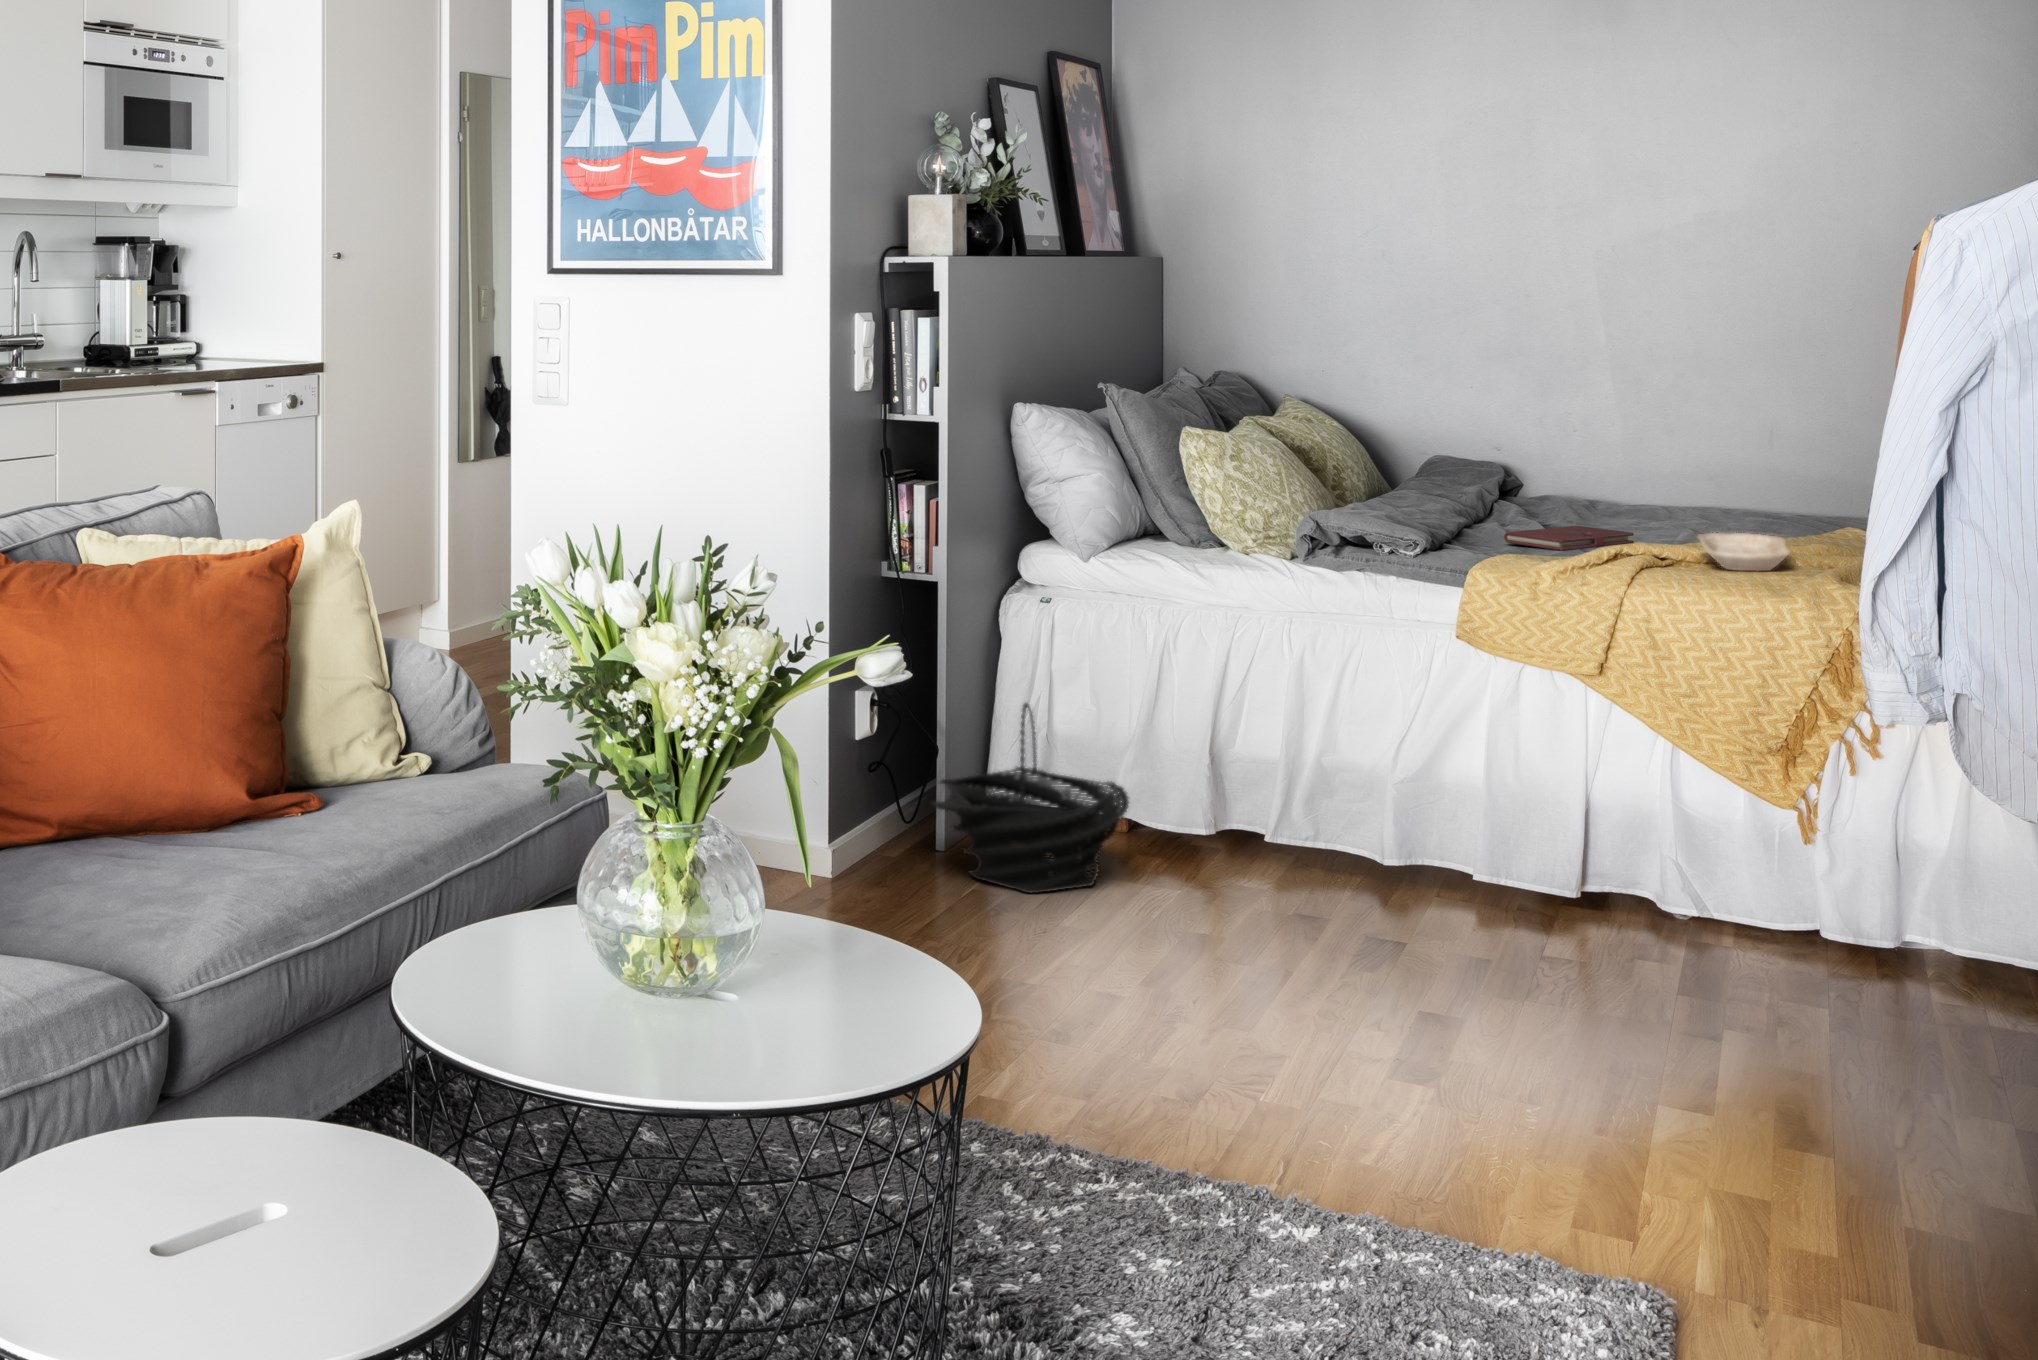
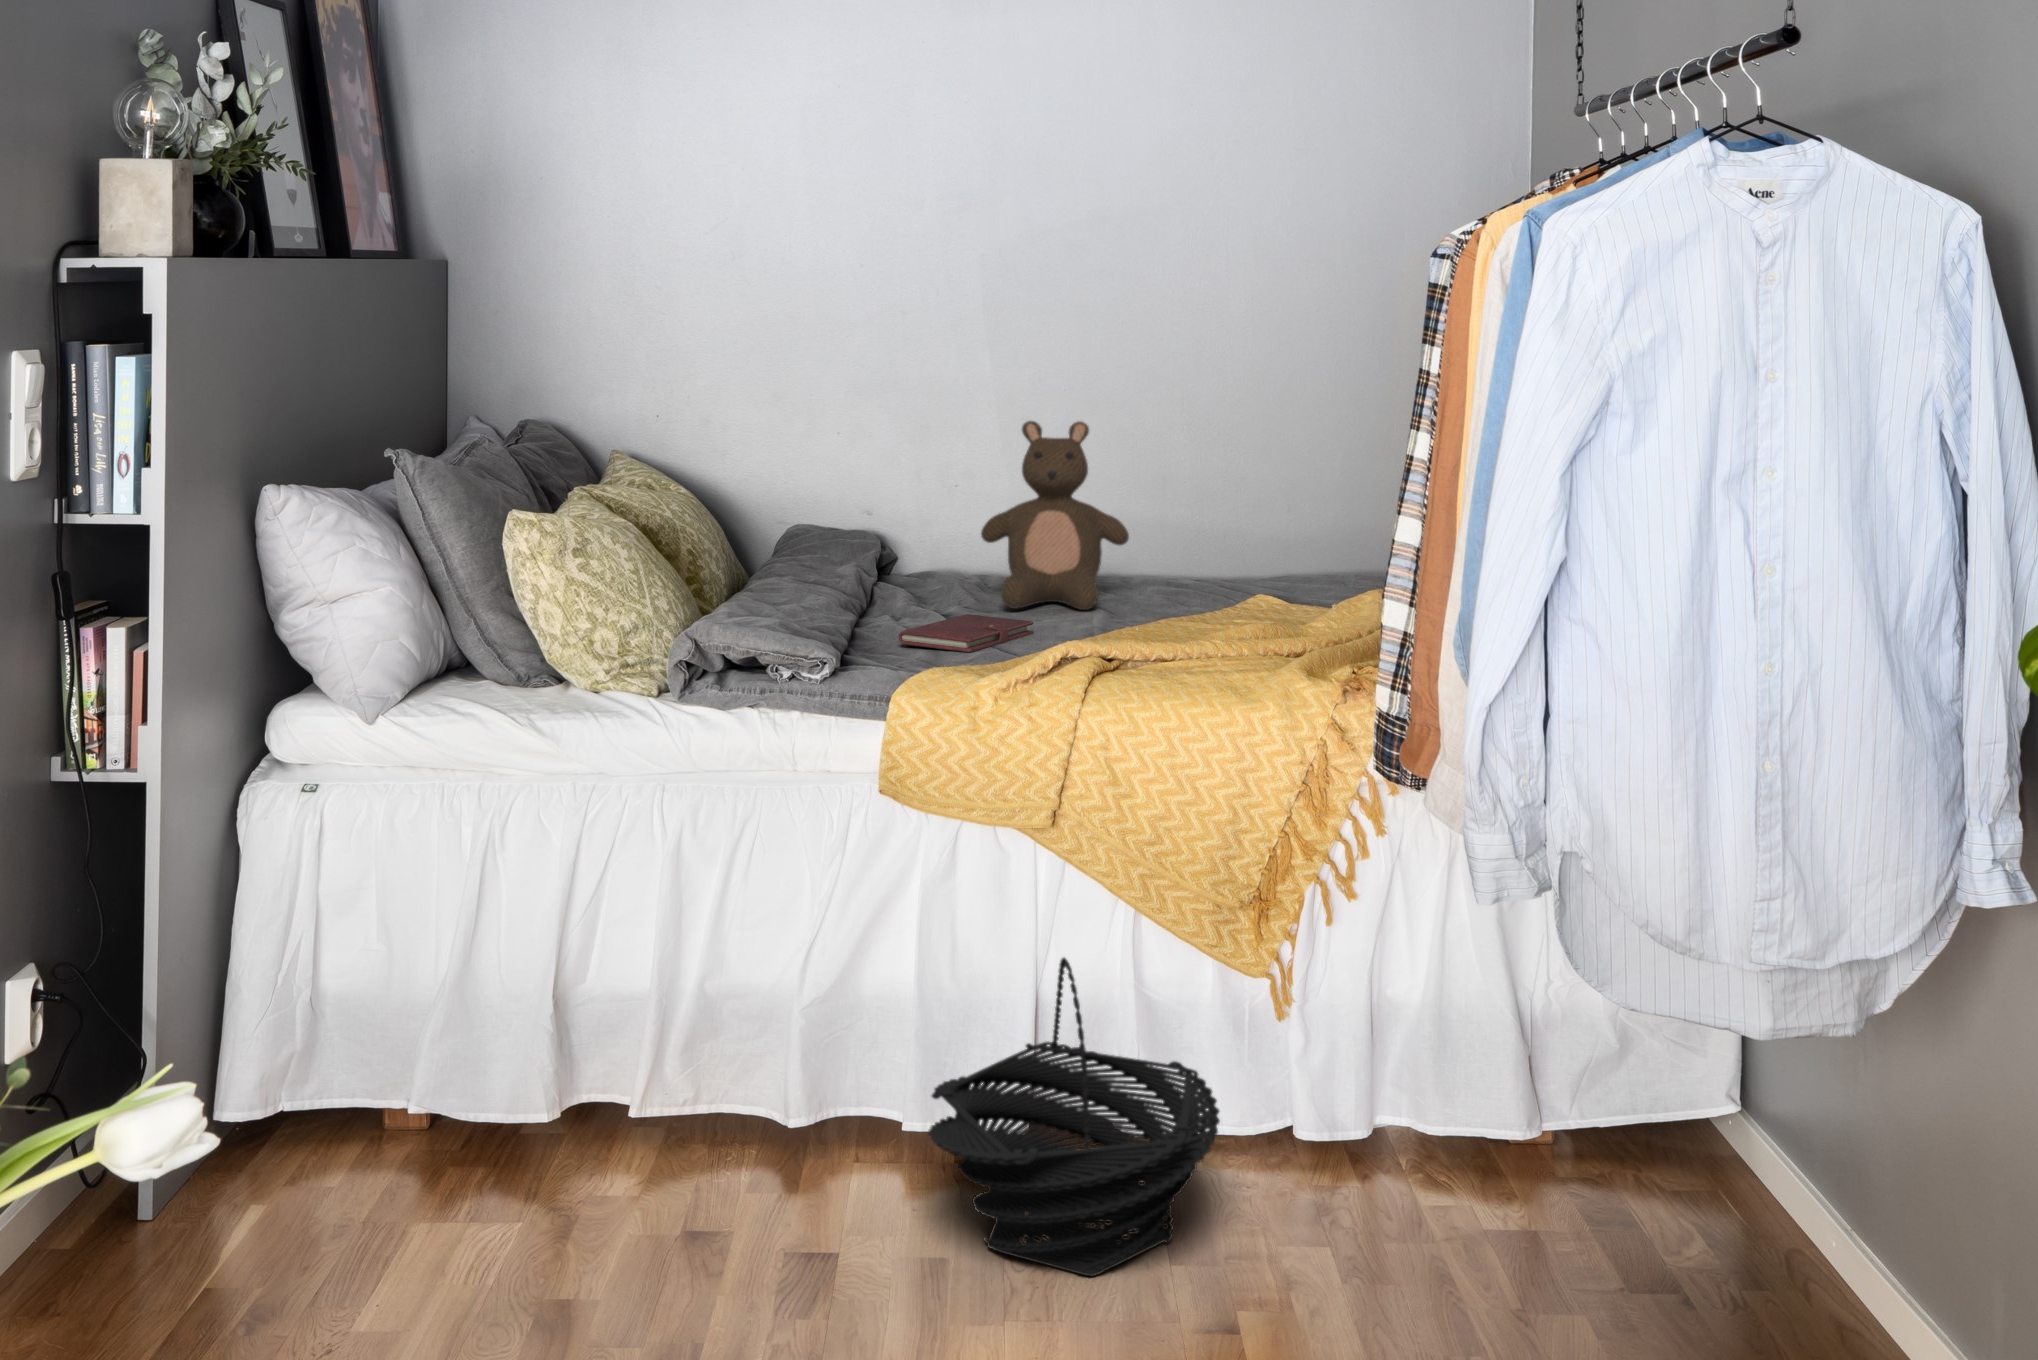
stuffed bear: none [1611,368,1758,532] -> present [981,421,1129,610]
tray: present [1698,533,1789,571] -> none [1121,619,1243,674]
basket: present [933,703,1129,893] -> present [929,958,1220,1276]

